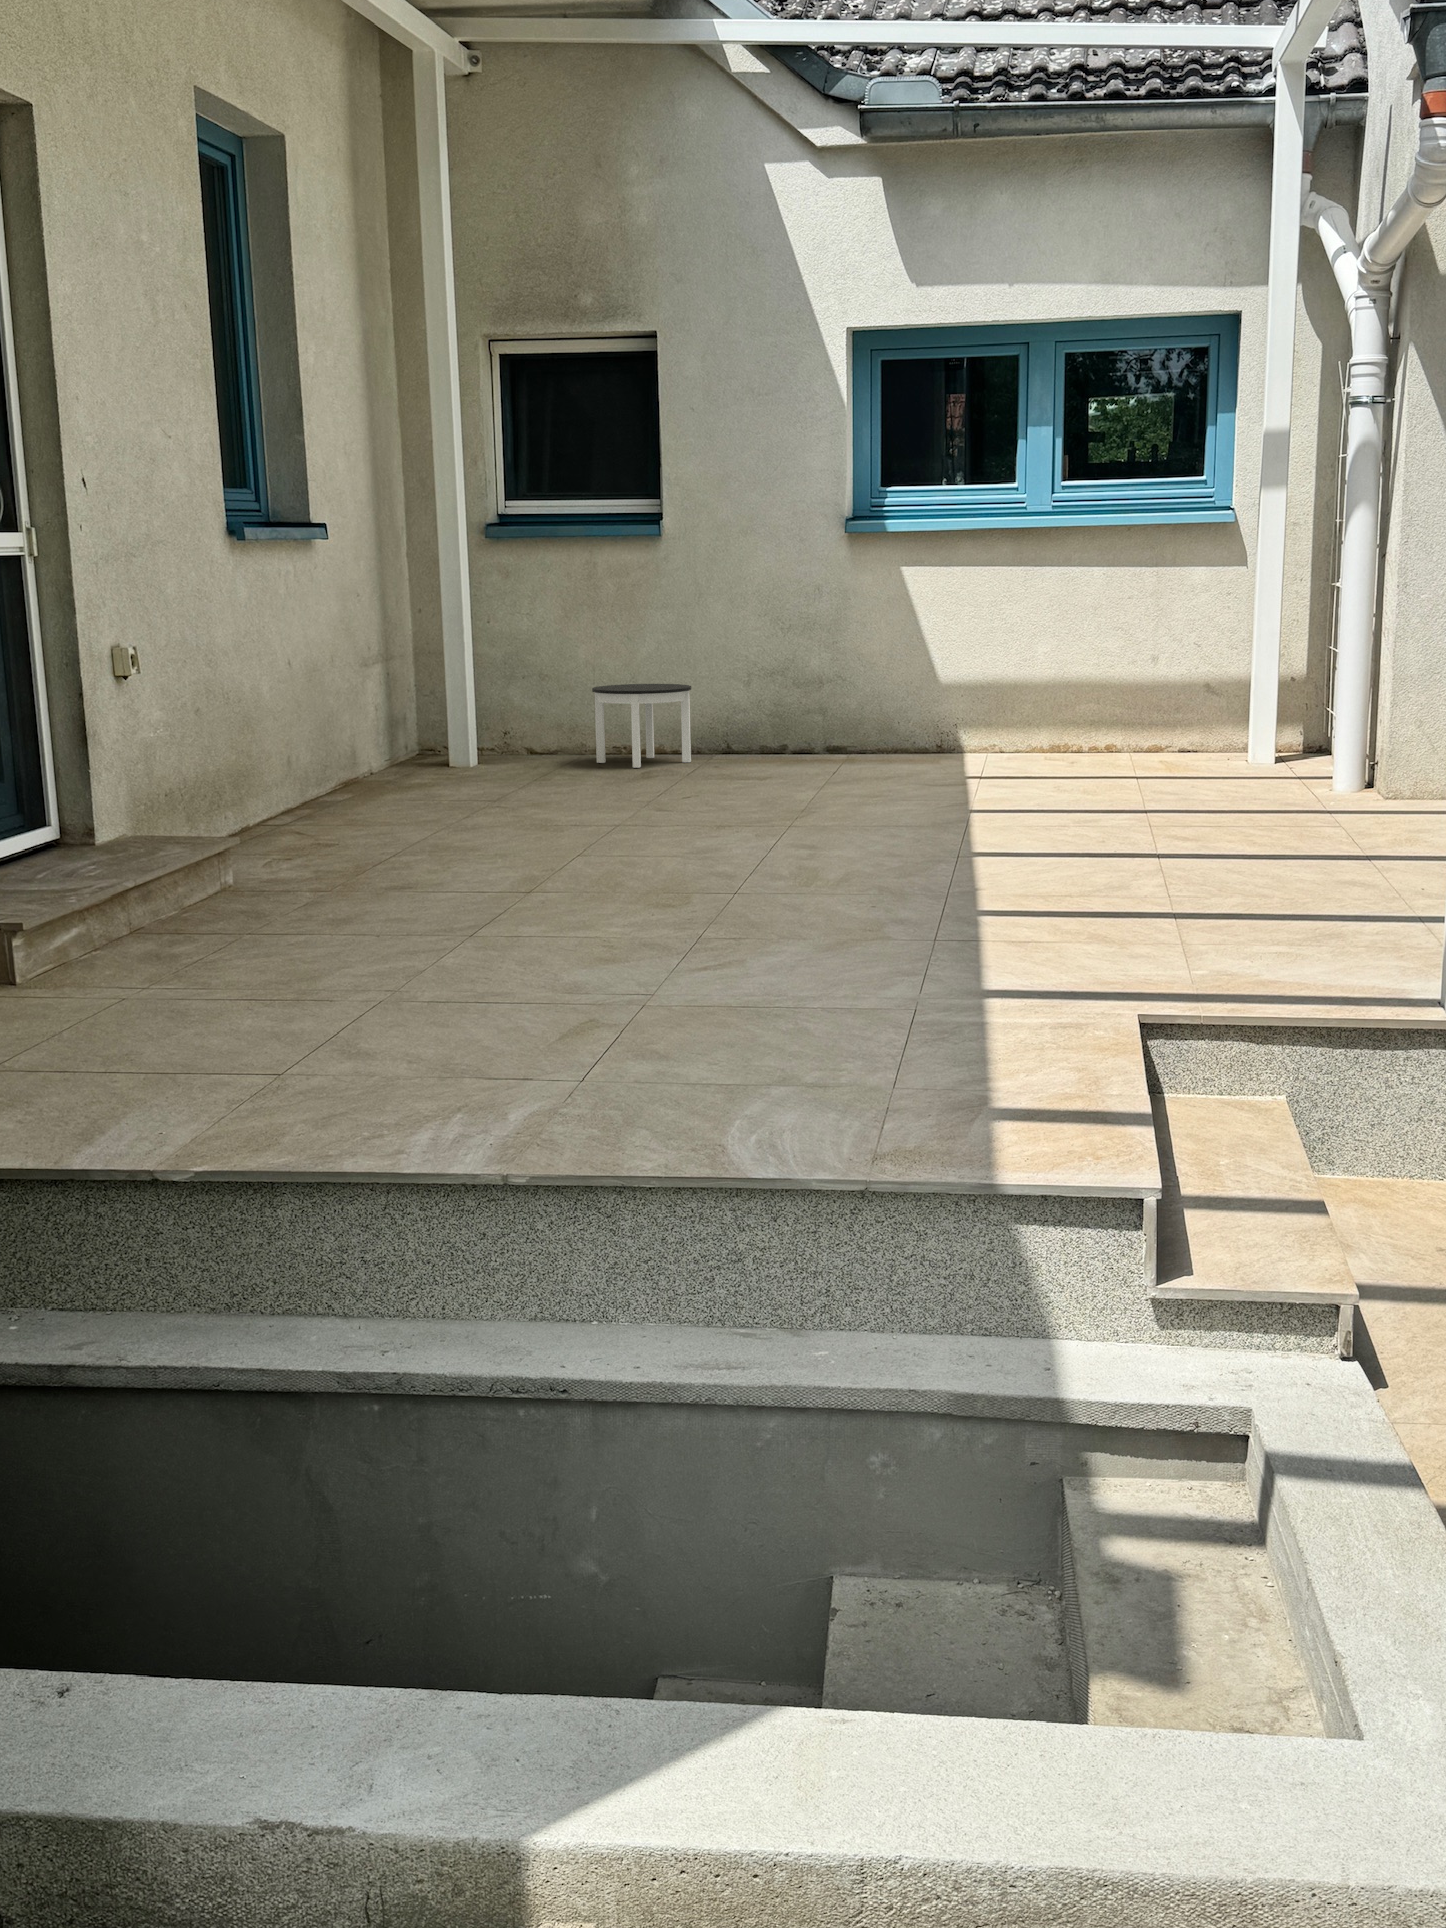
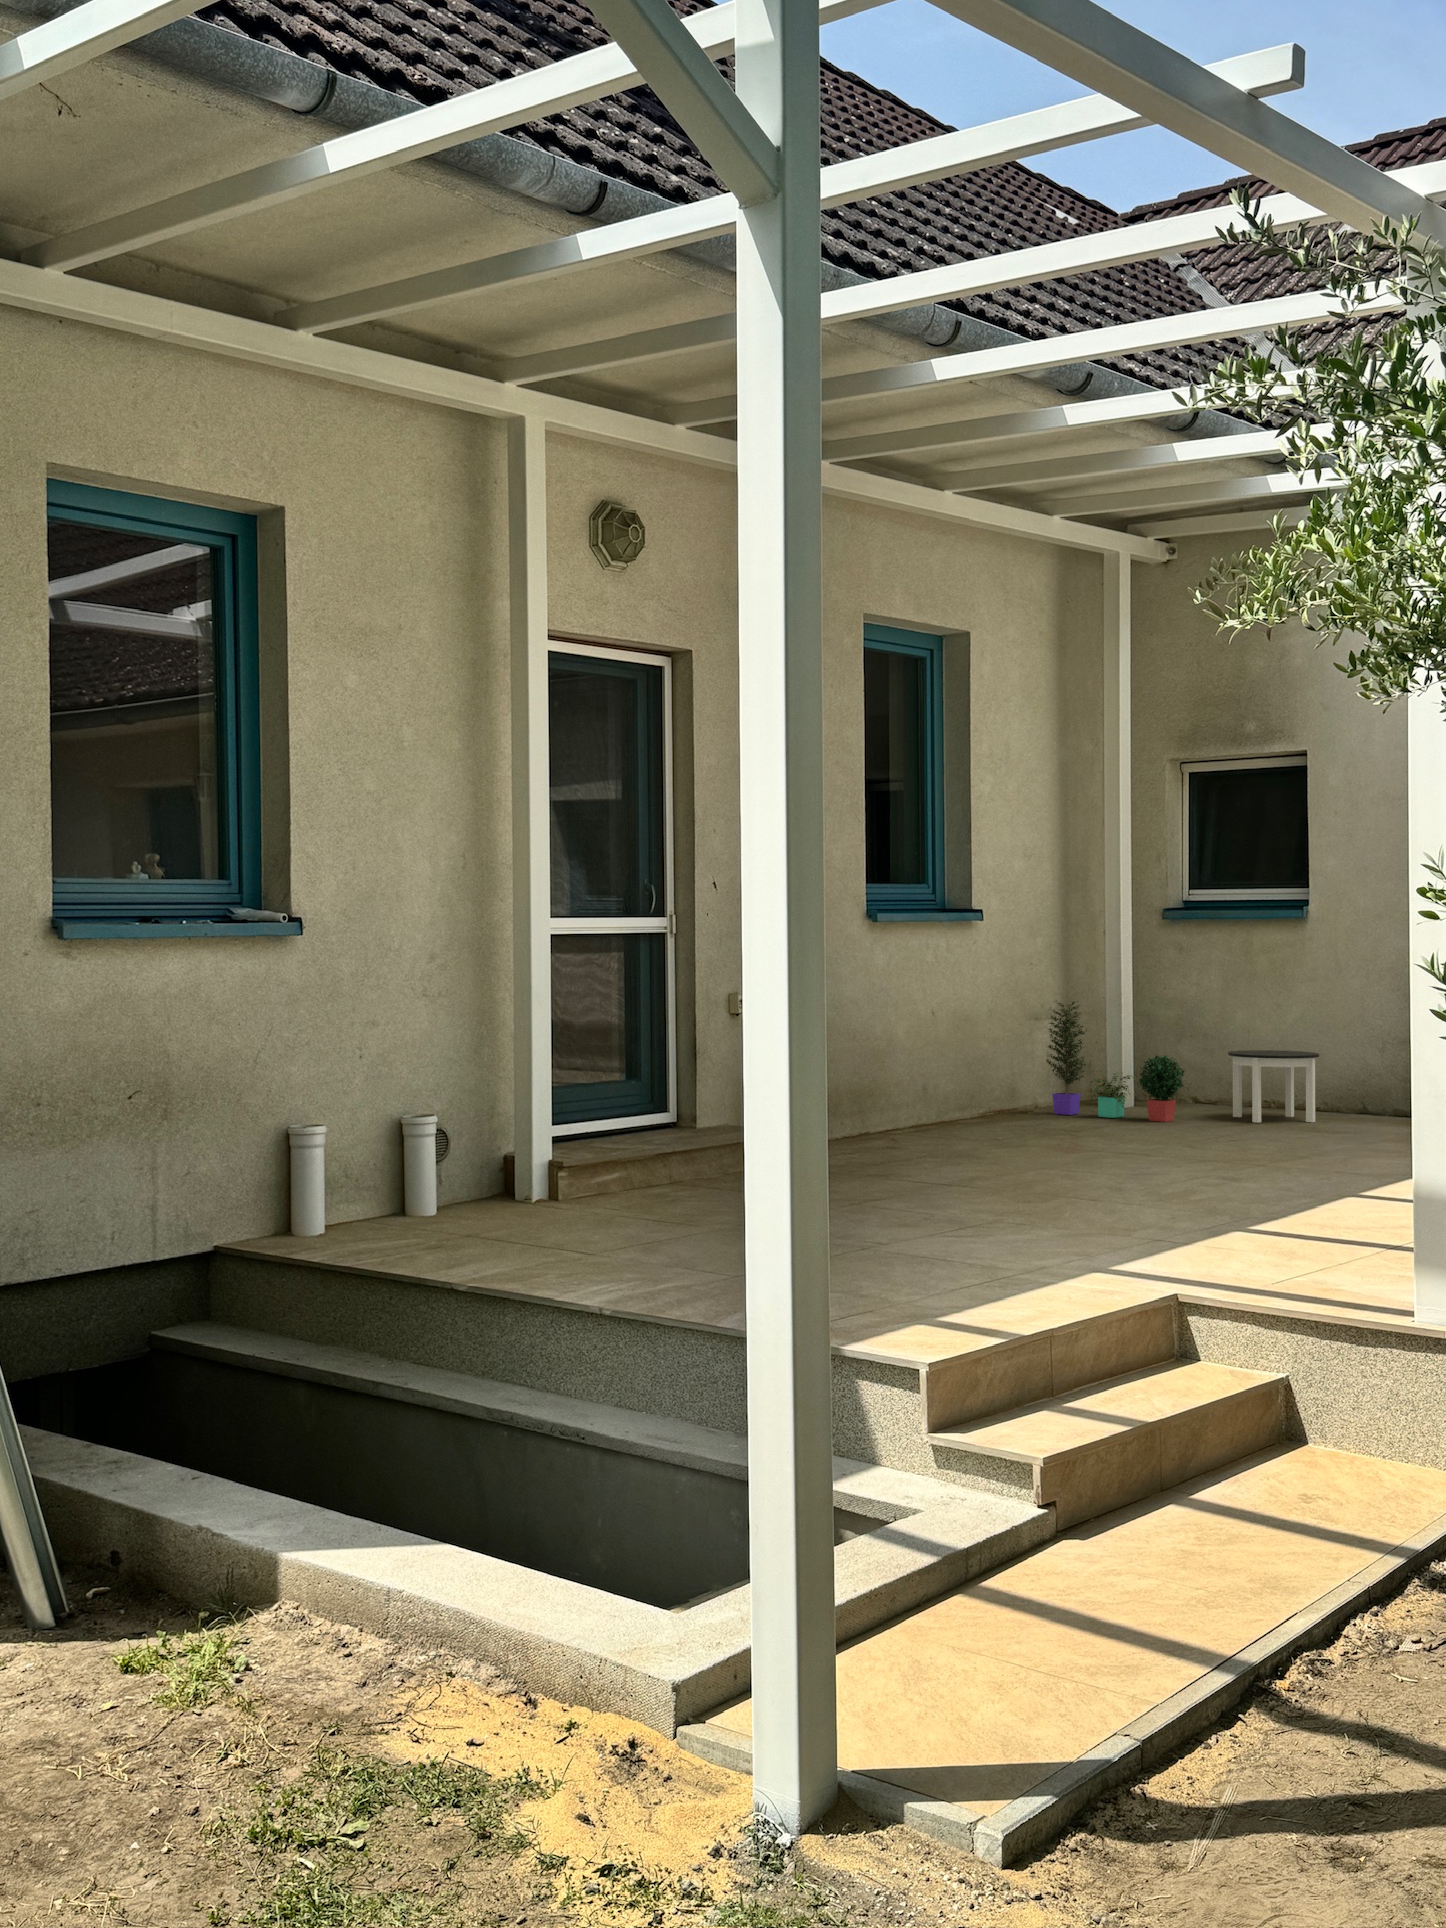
potted plant: none [378,637,558,776] -> present [1046,1000,1185,1122]

